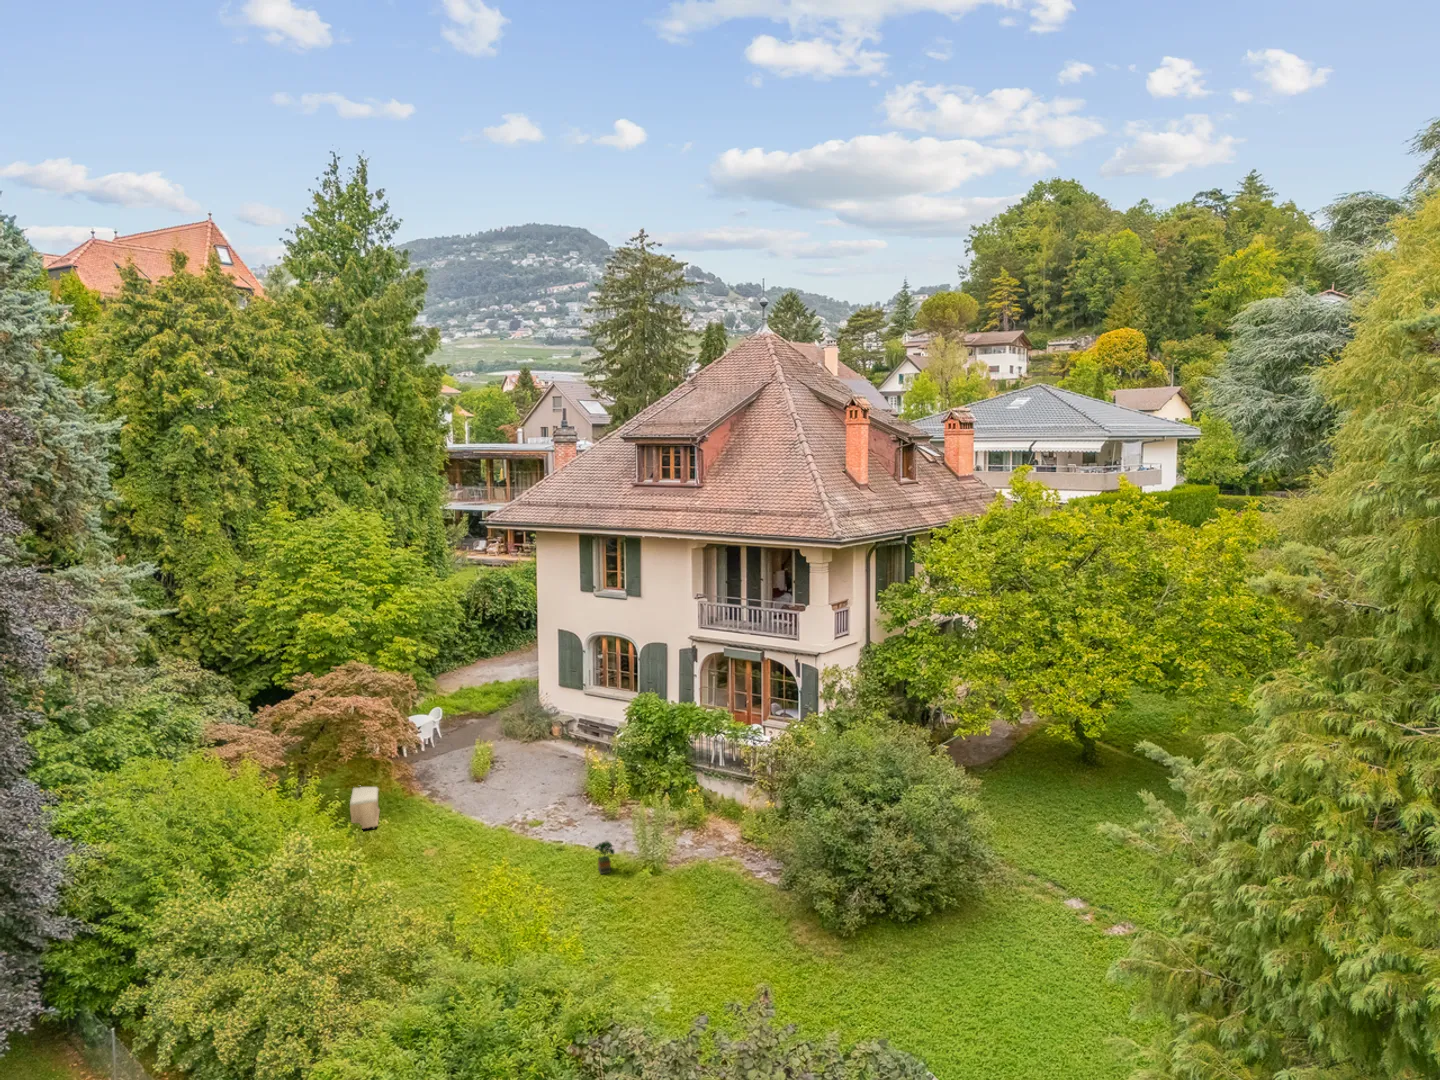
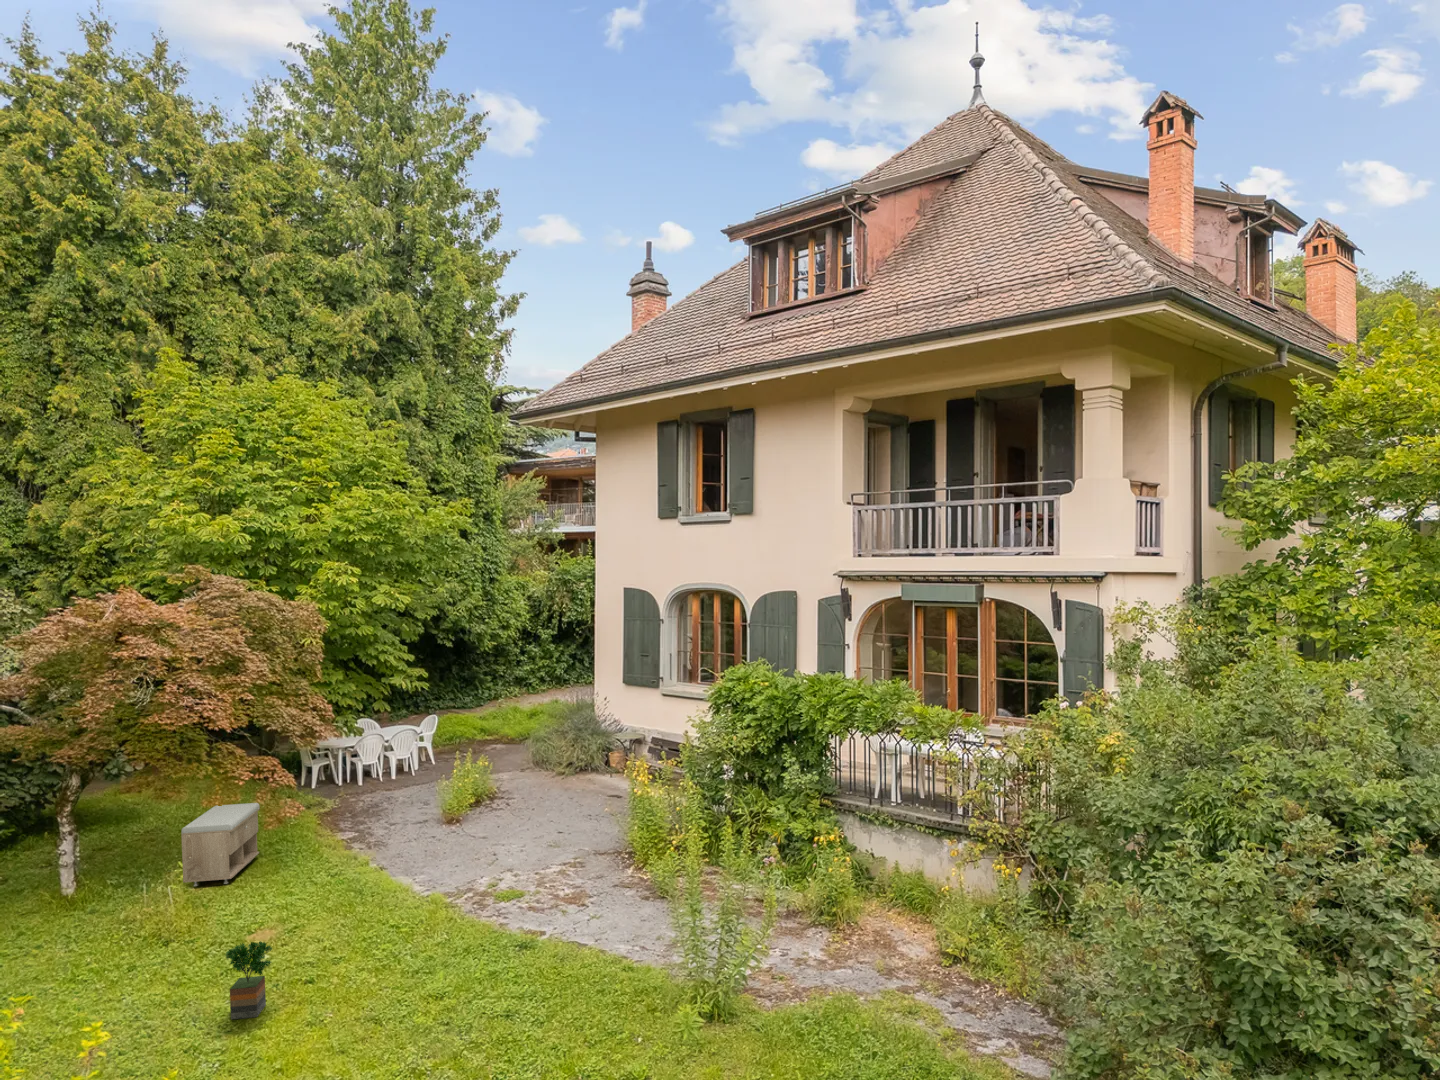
potted tree: present [595,841,614,874] -> present [226,941,272,1019]

